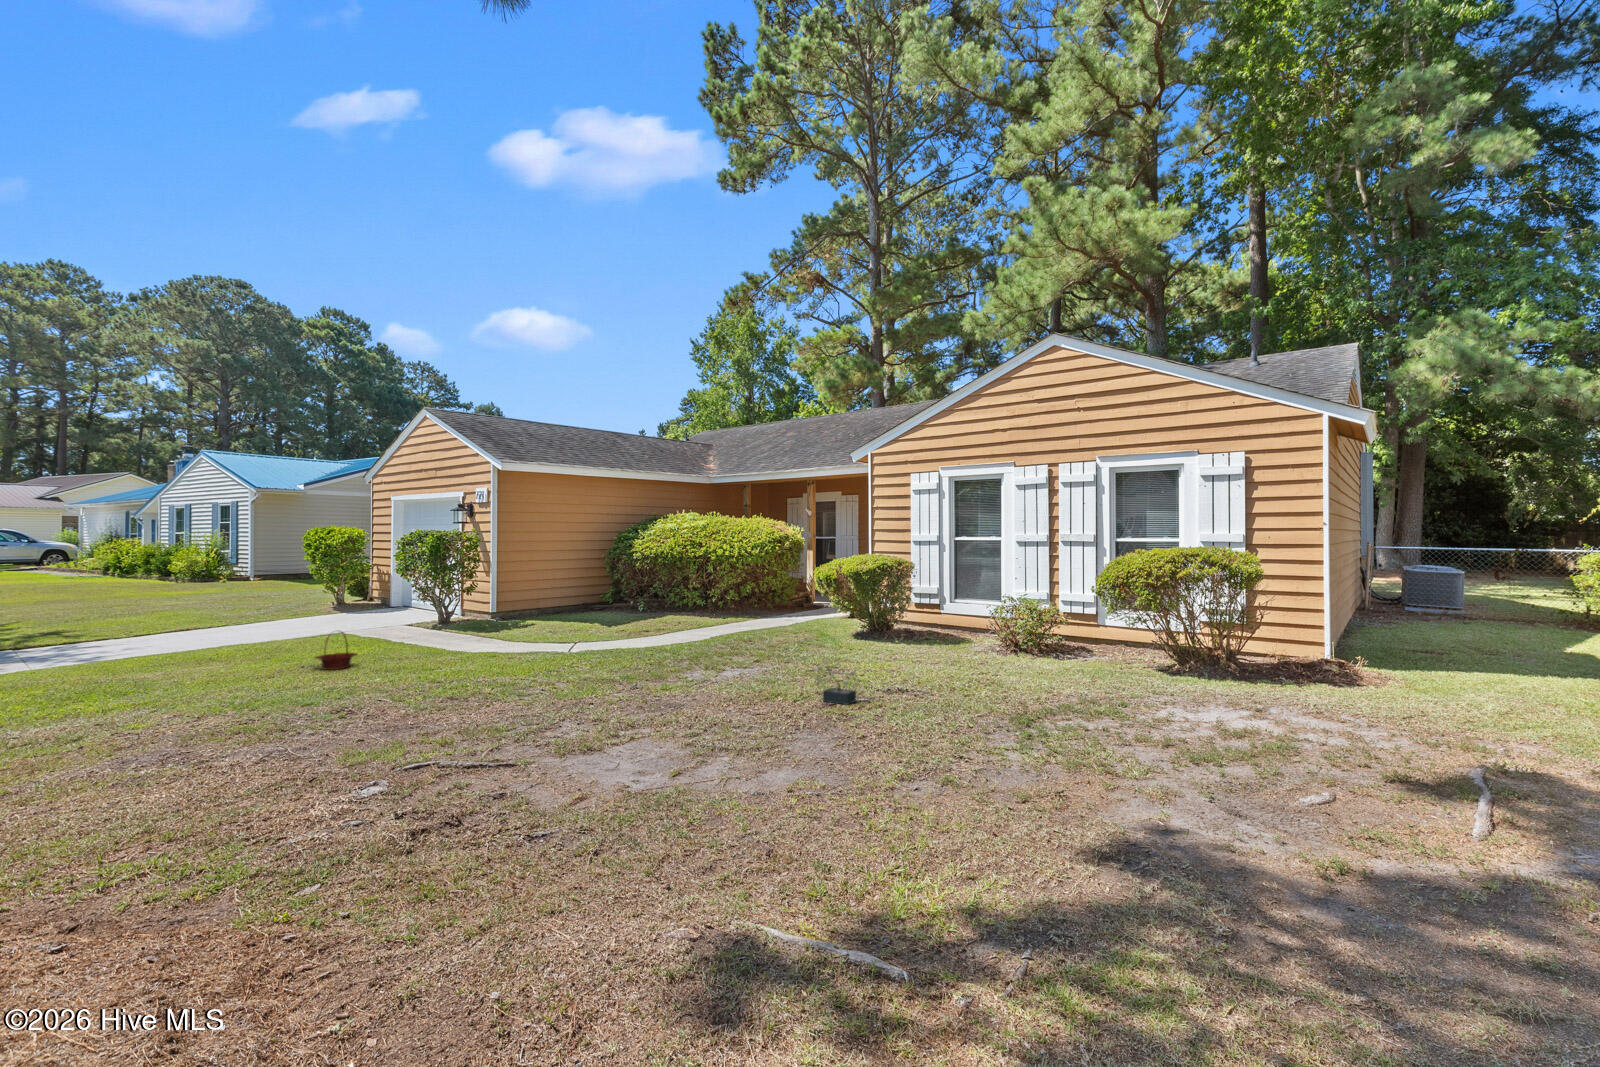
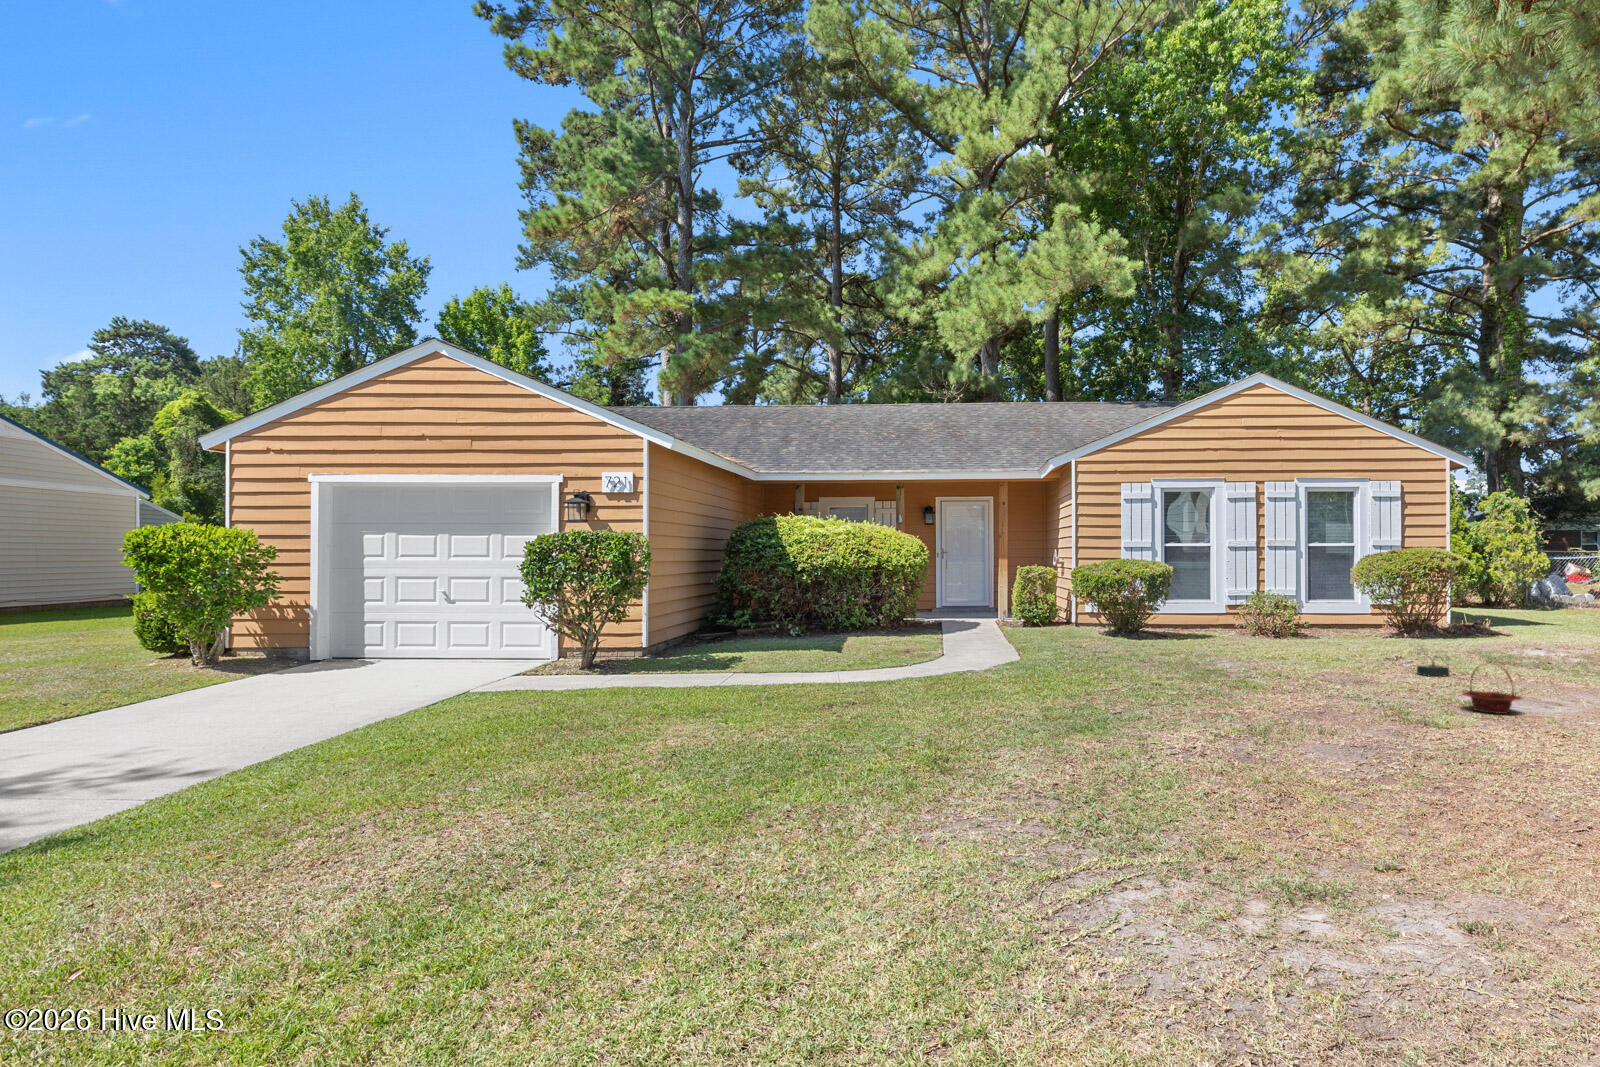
basket: present [315,634,357,670] -> present [1462,665,1521,714]

